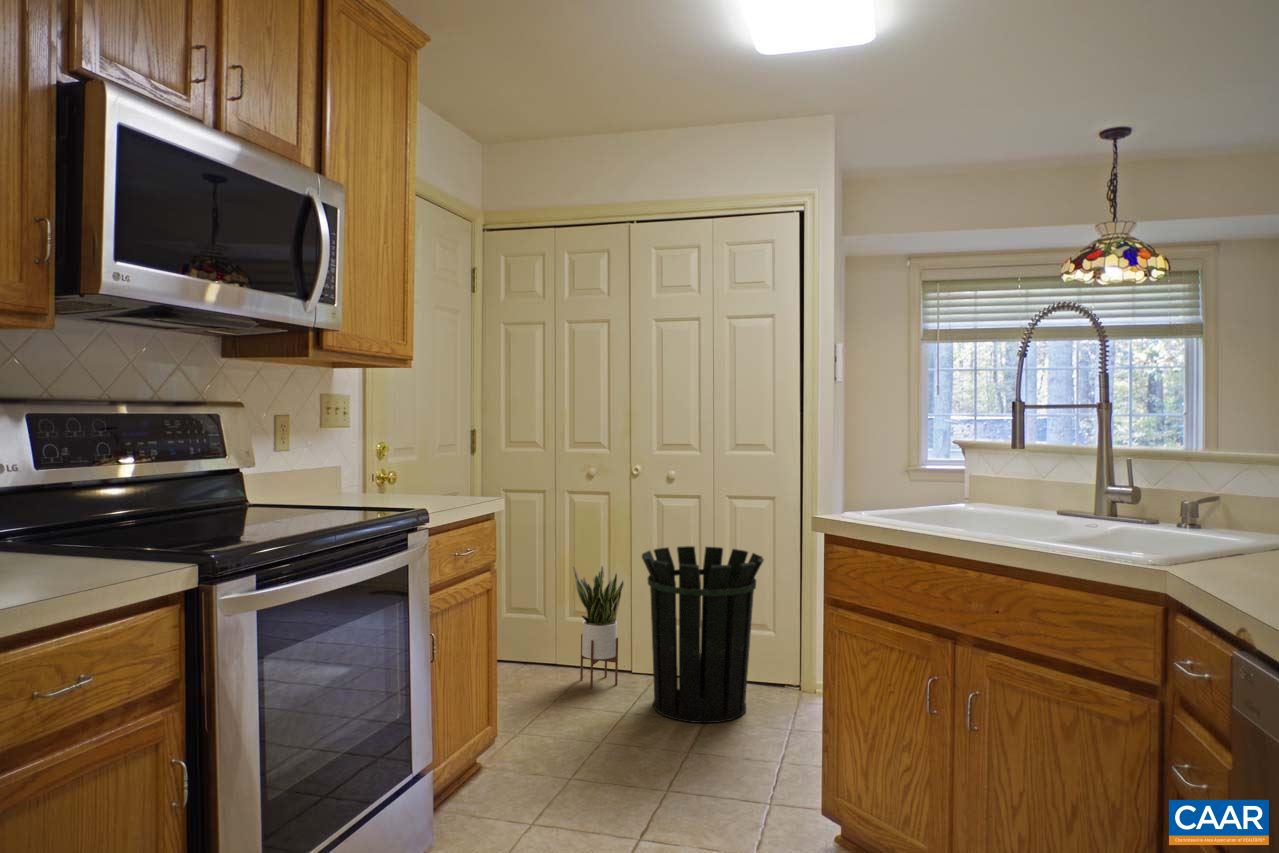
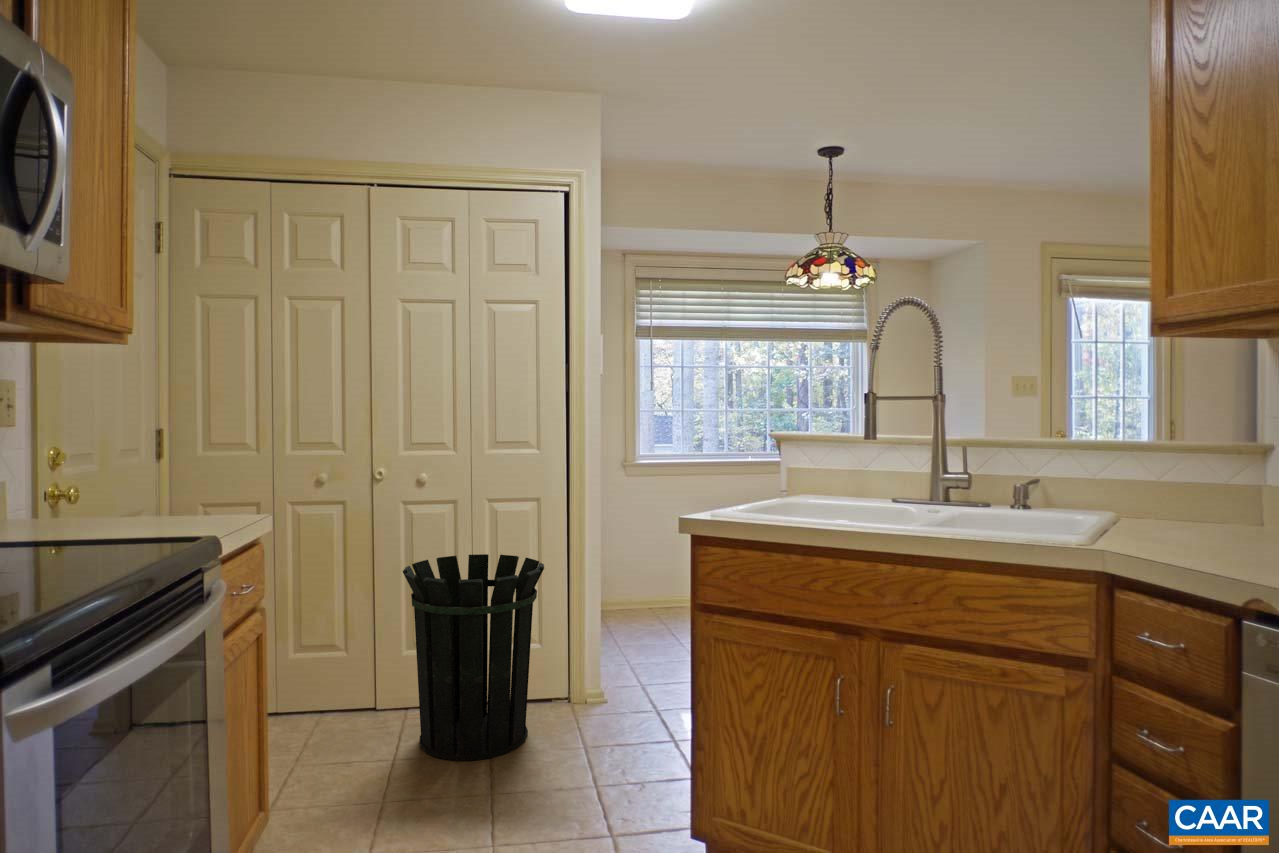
potted plant: present [573,566,624,688] -> none [306,588,371,737]

